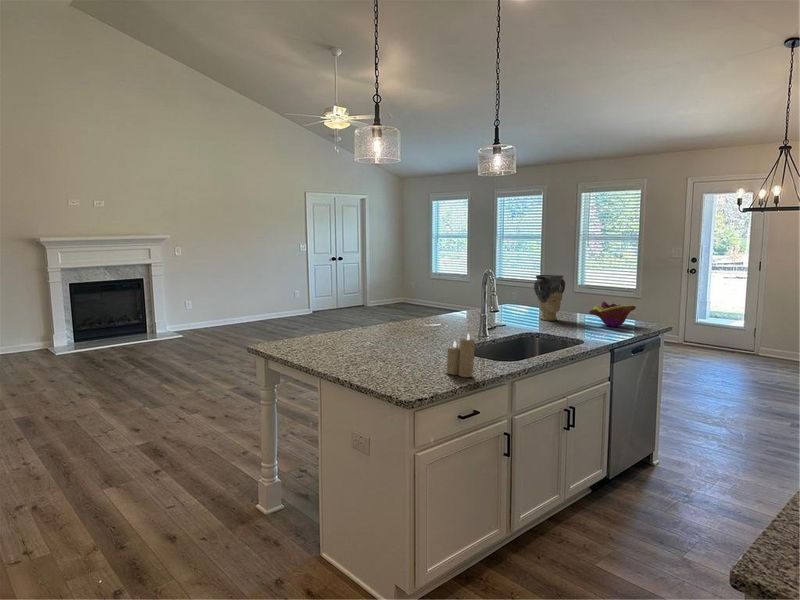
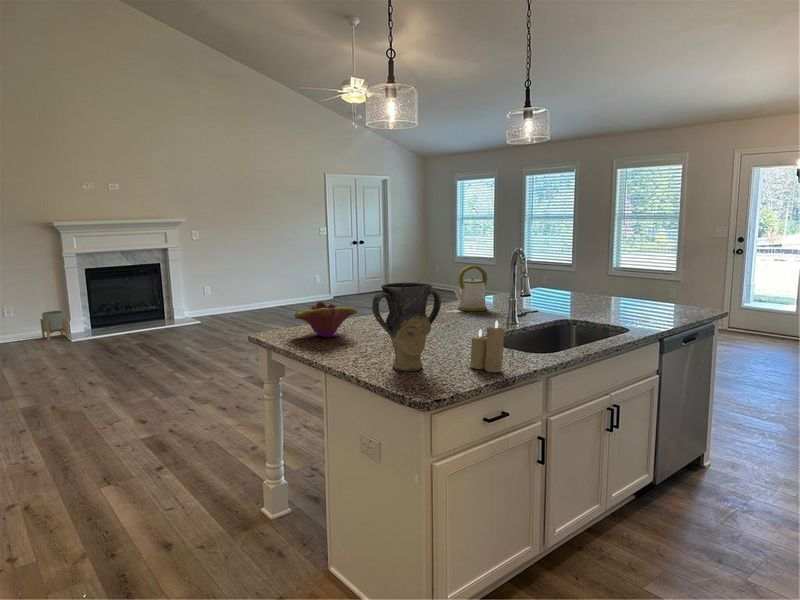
vase: present [534,275,565,321] -> present [372,282,441,371]
kettle: none [431,285,462,326] -> present [453,265,487,311]
decorative bowl: present [589,302,636,327] -> present [295,302,357,337]
planter: none [22,325,50,355] -> present [40,311,69,341]

